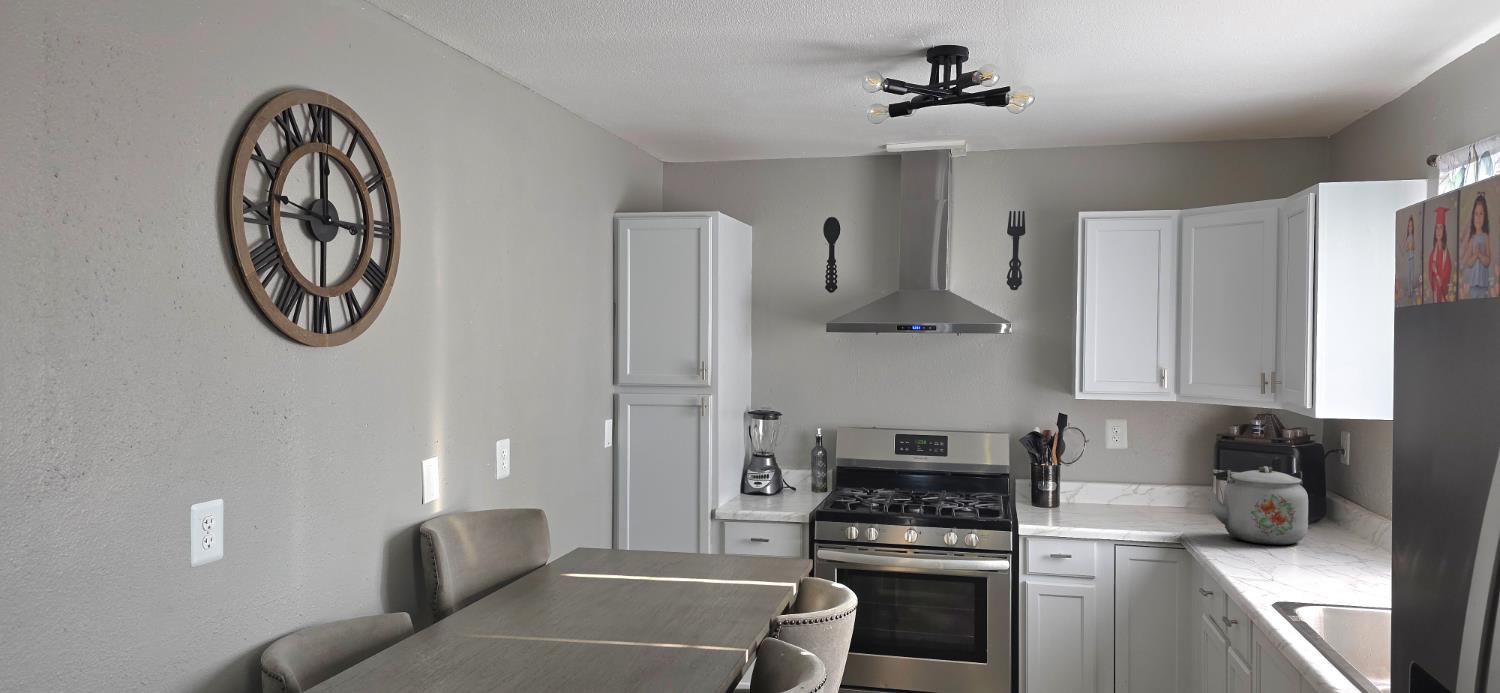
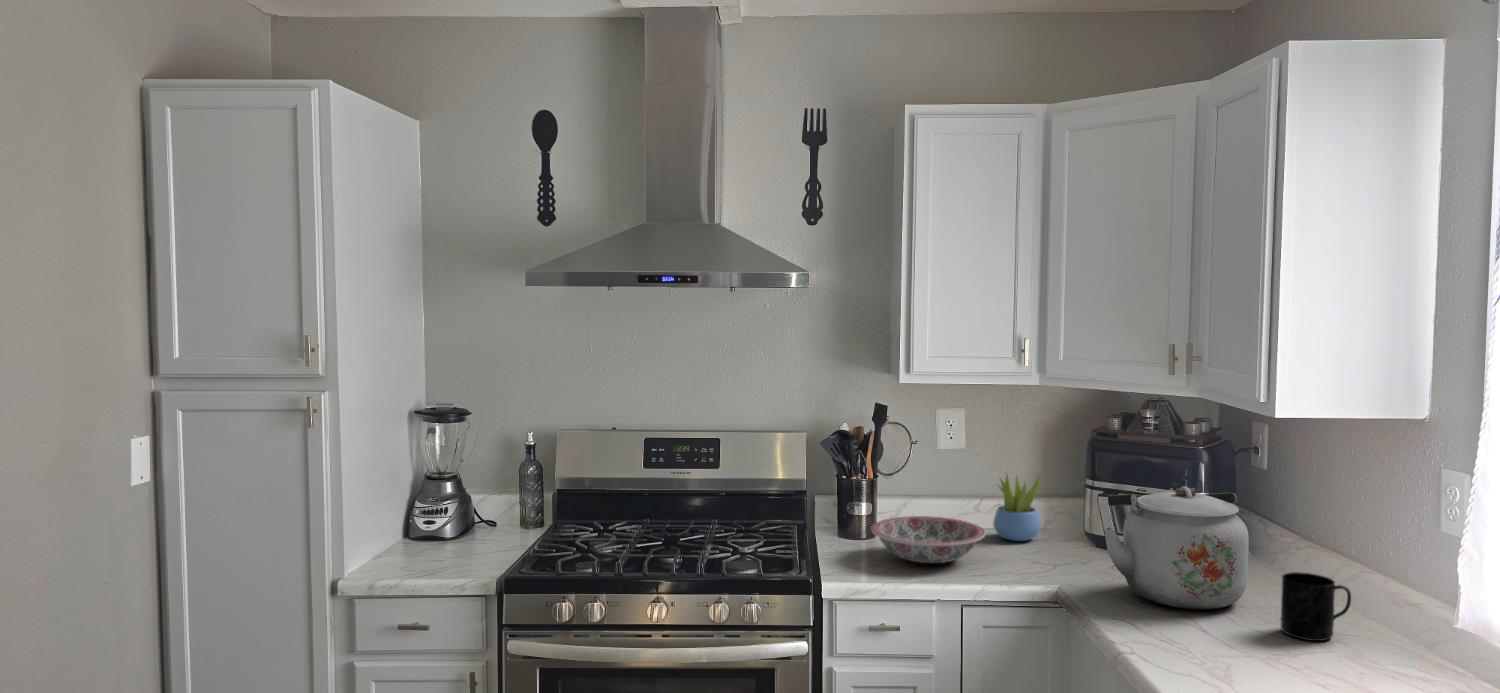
succulent plant: none [1145,462,1180,512] -> present [993,474,1041,541]
ceramic bowl: none [1054,491,1134,518] -> present [871,516,986,563]
mug: none [1319,518,1364,559] -> present [1281,572,1351,641]

